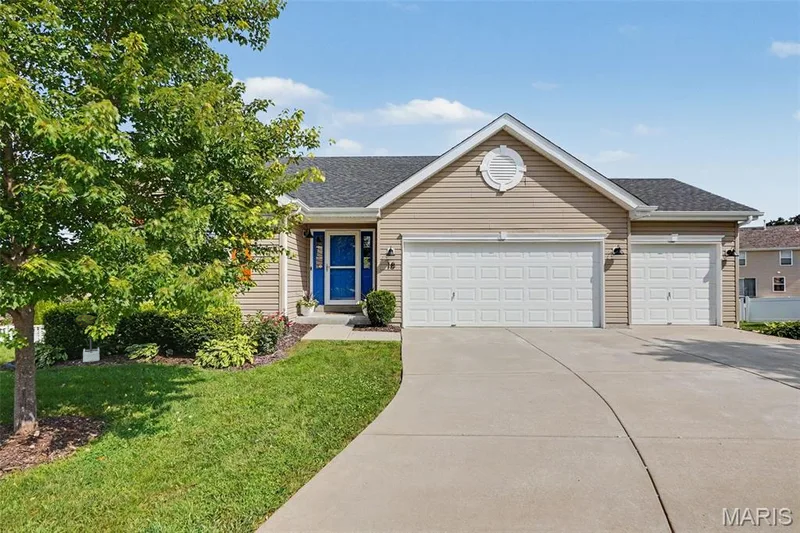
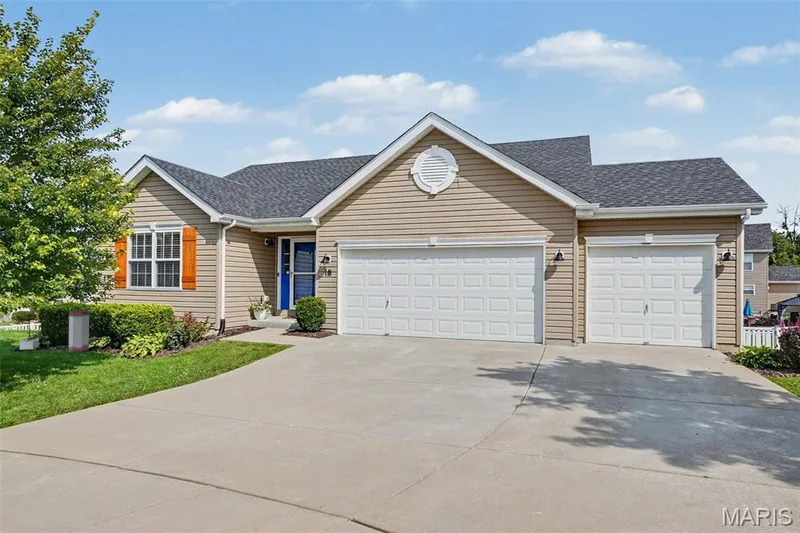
trash can: none [158,311,182,361] -> present [69,310,90,353]

